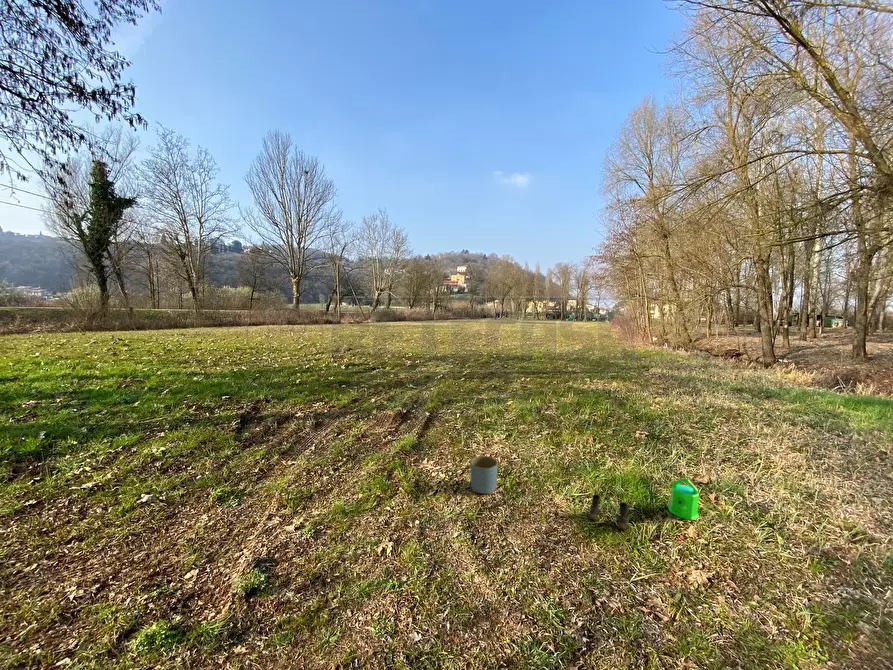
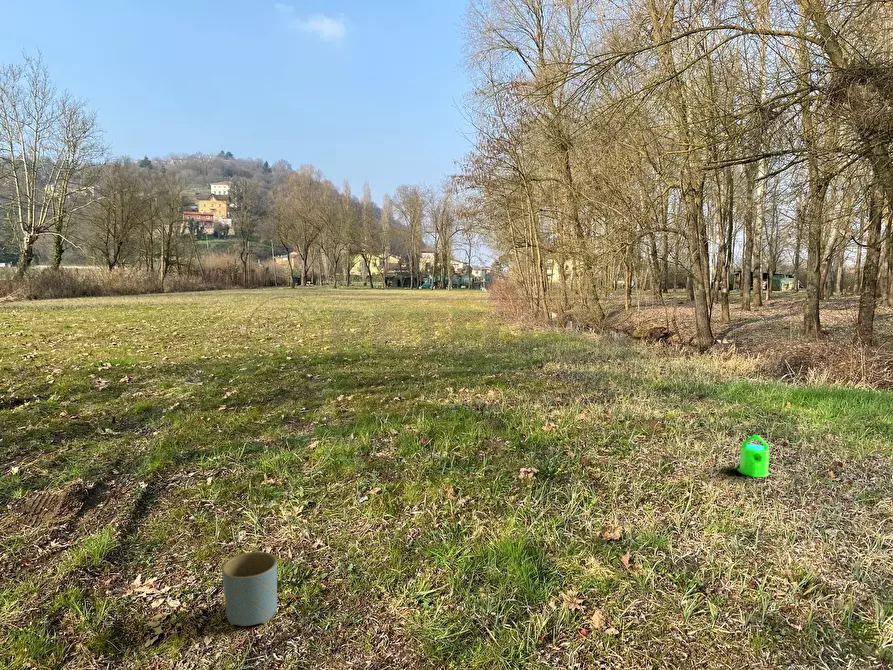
watering can: present [668,478,699,520] -> present [738,435,770,477]
boots: present [588,494,628,530] -> none [439,590,502,645]

